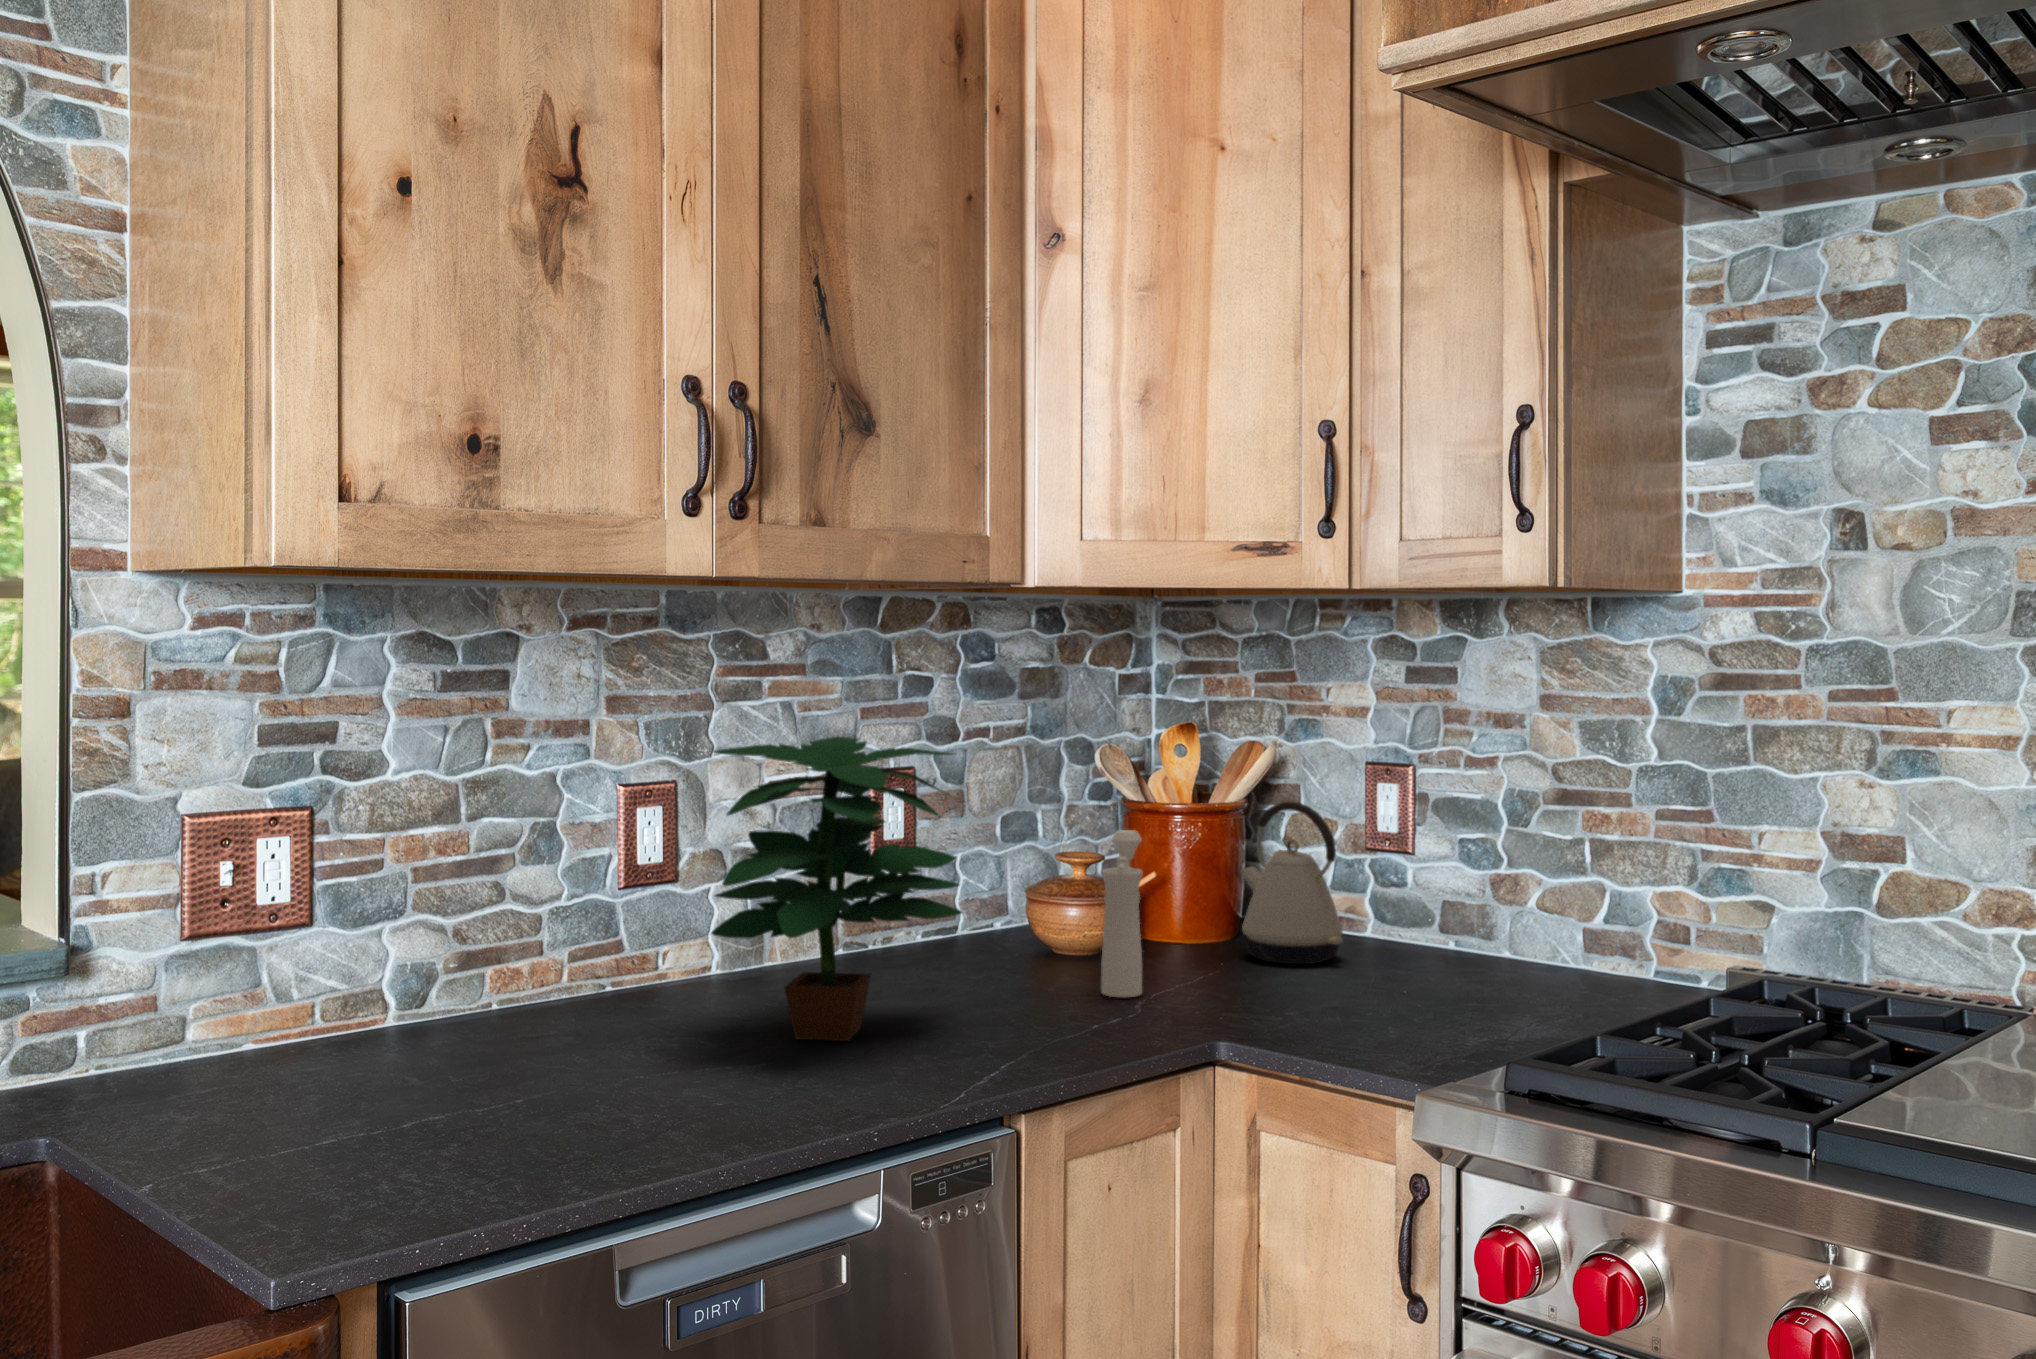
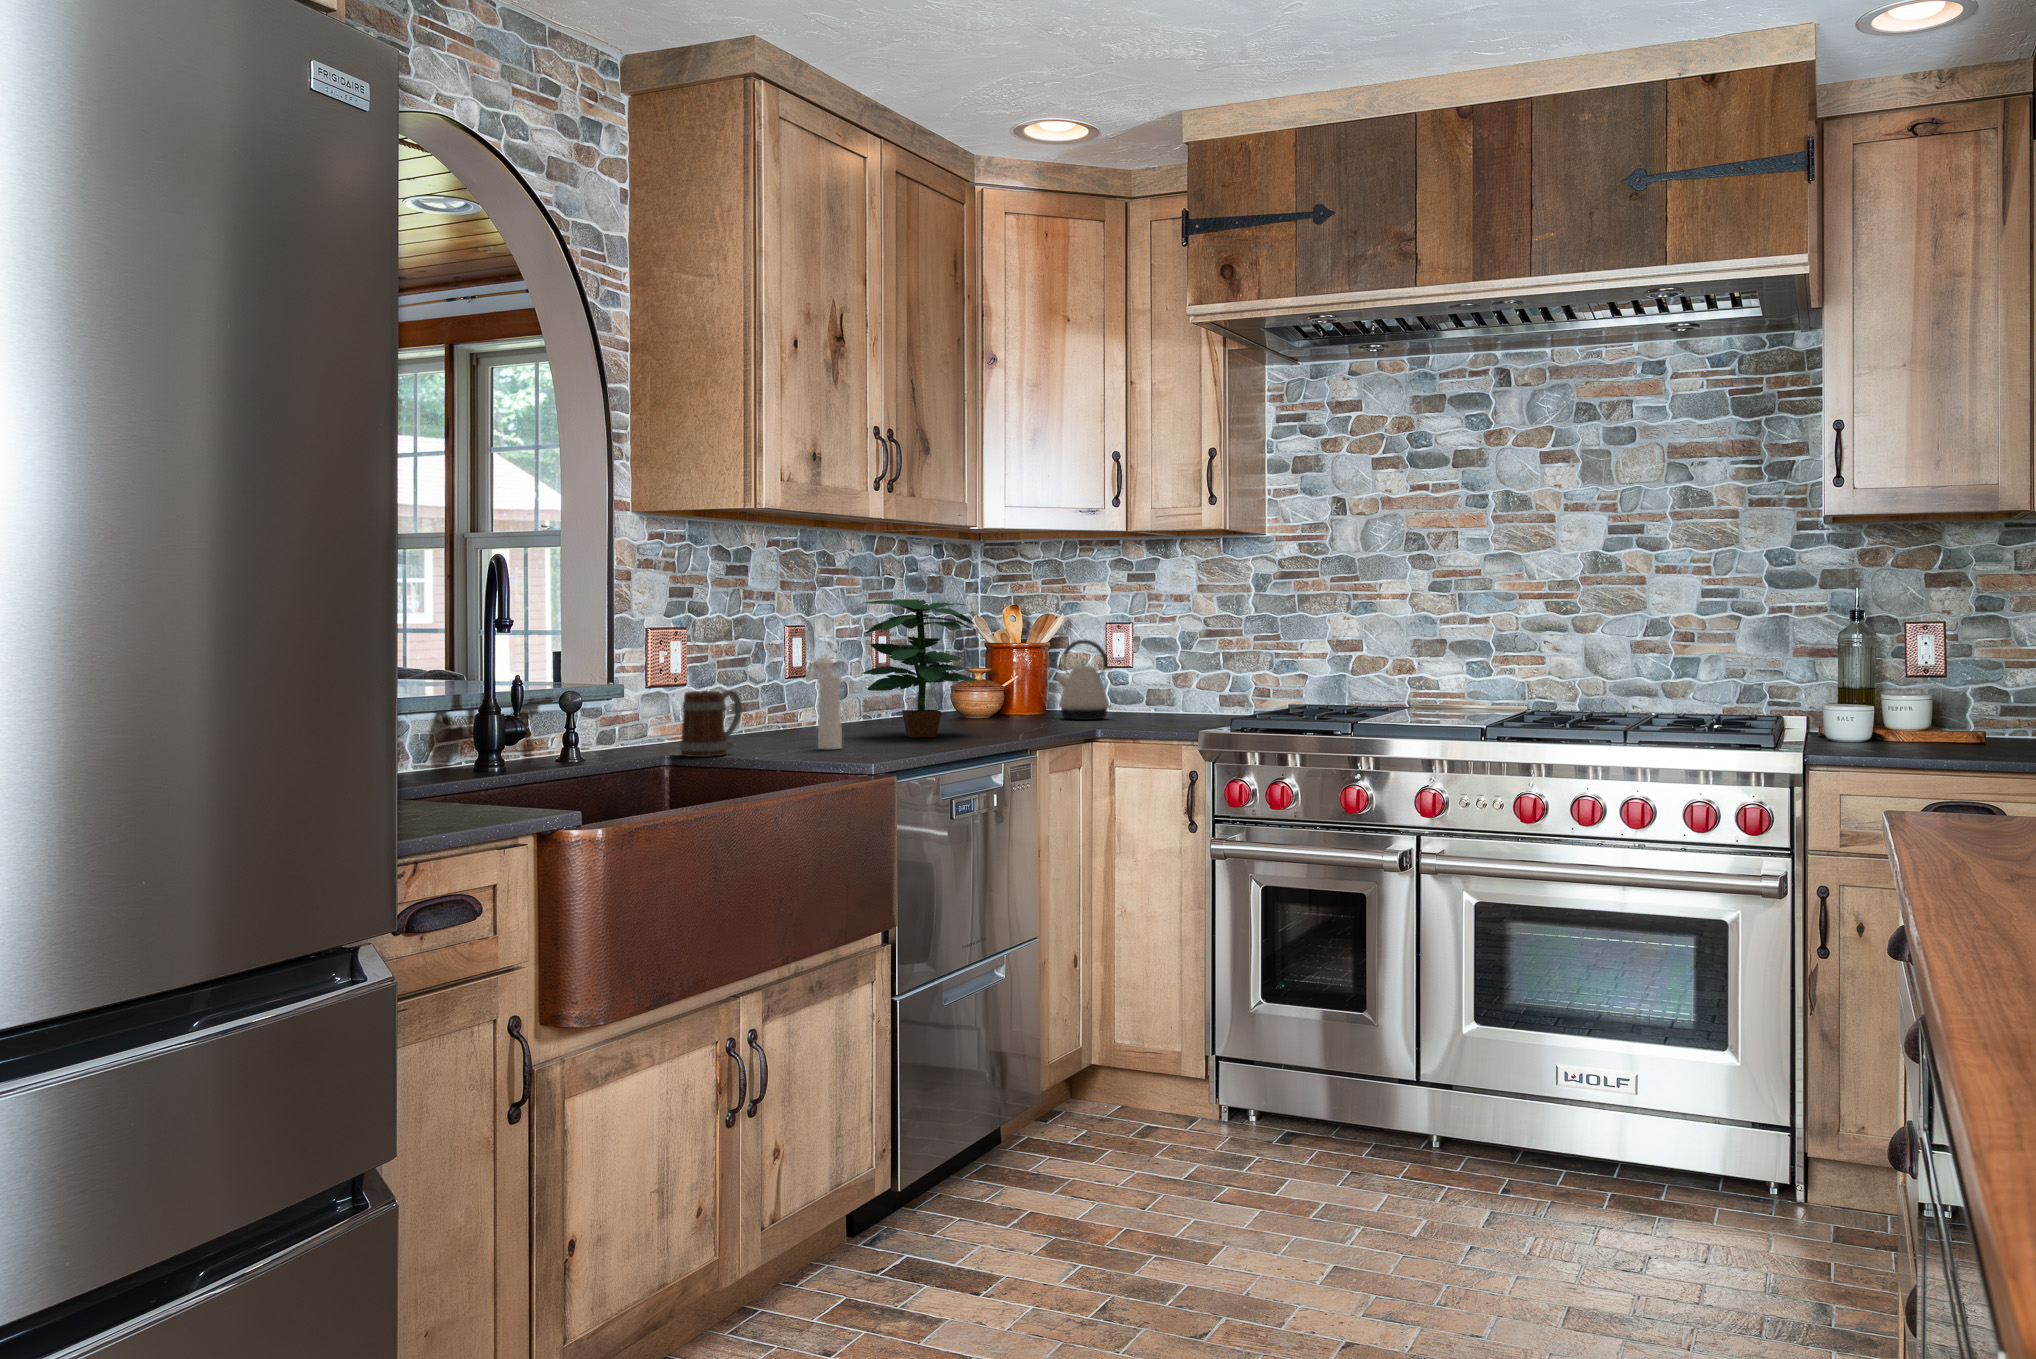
pepper mill: present [1101,830,1143,998] -> present [816,658,842,749]
mug: none [136,965,302,1125] -> present [680,690,742,757]

